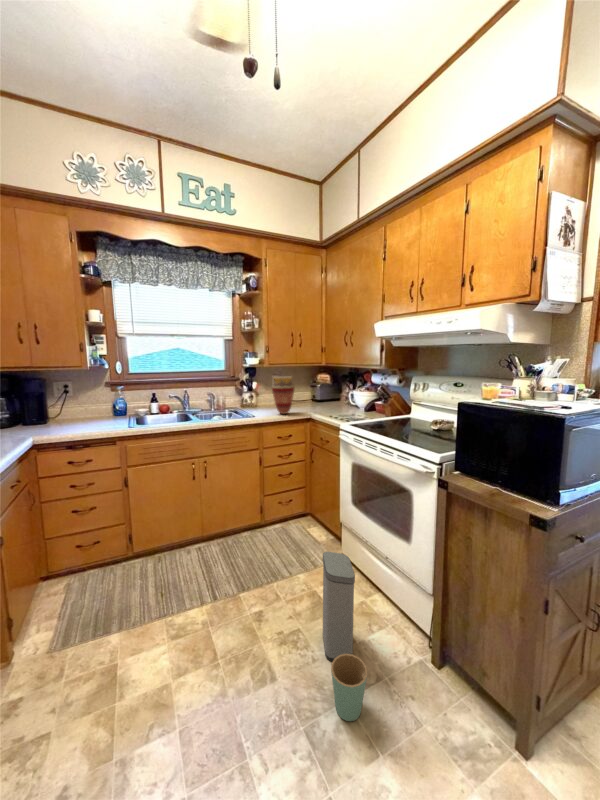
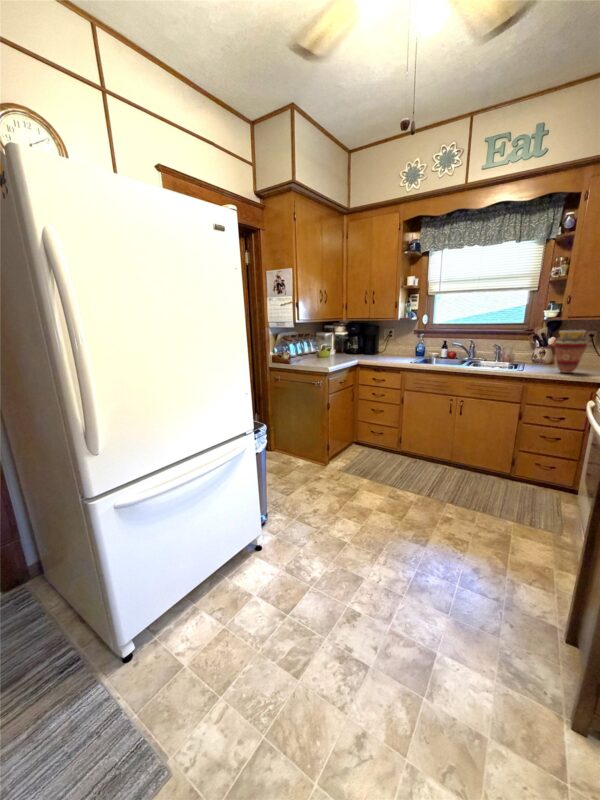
trash can: present [323,552,367,721] -> none [442,488,516,595]

